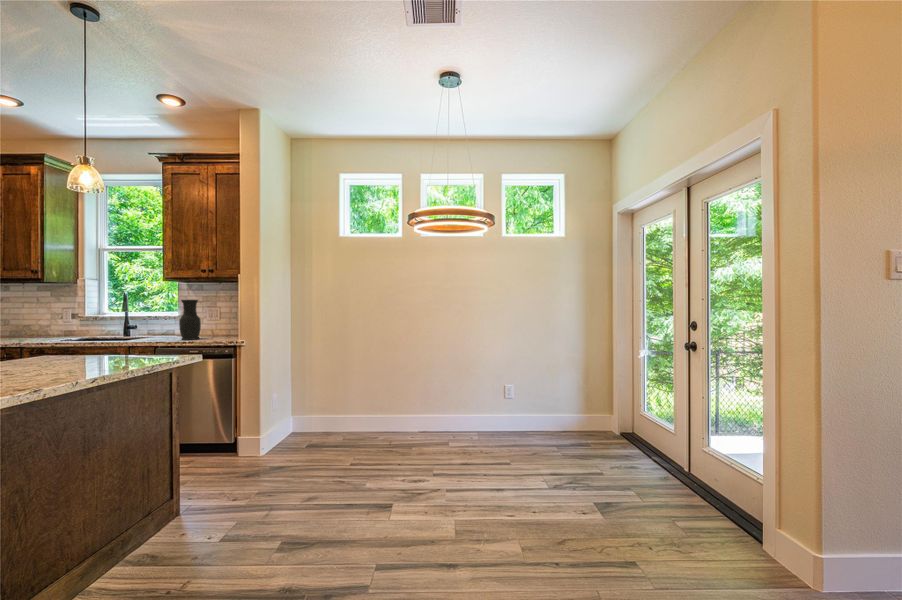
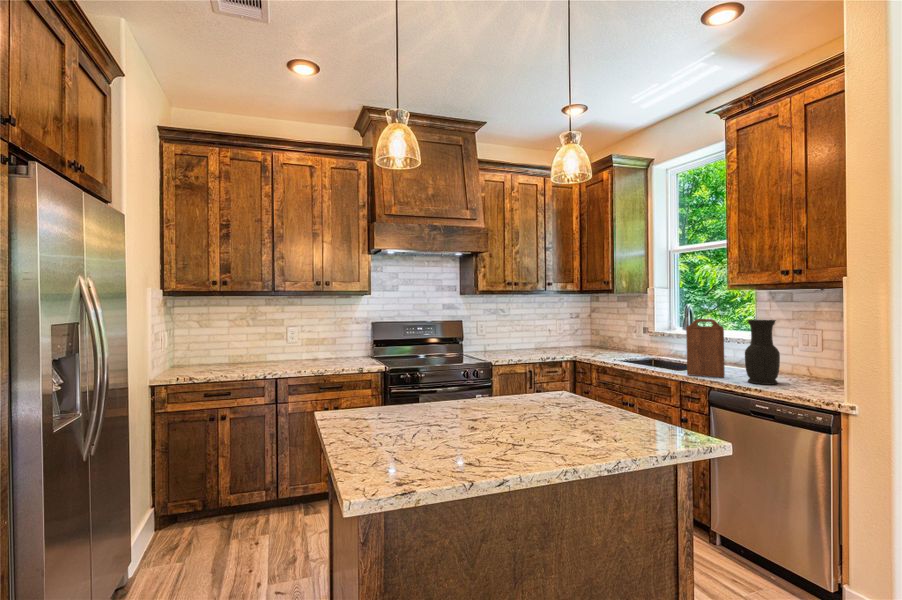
cutting board: none [134,300,163,342] -> present [686,319,725,377]

